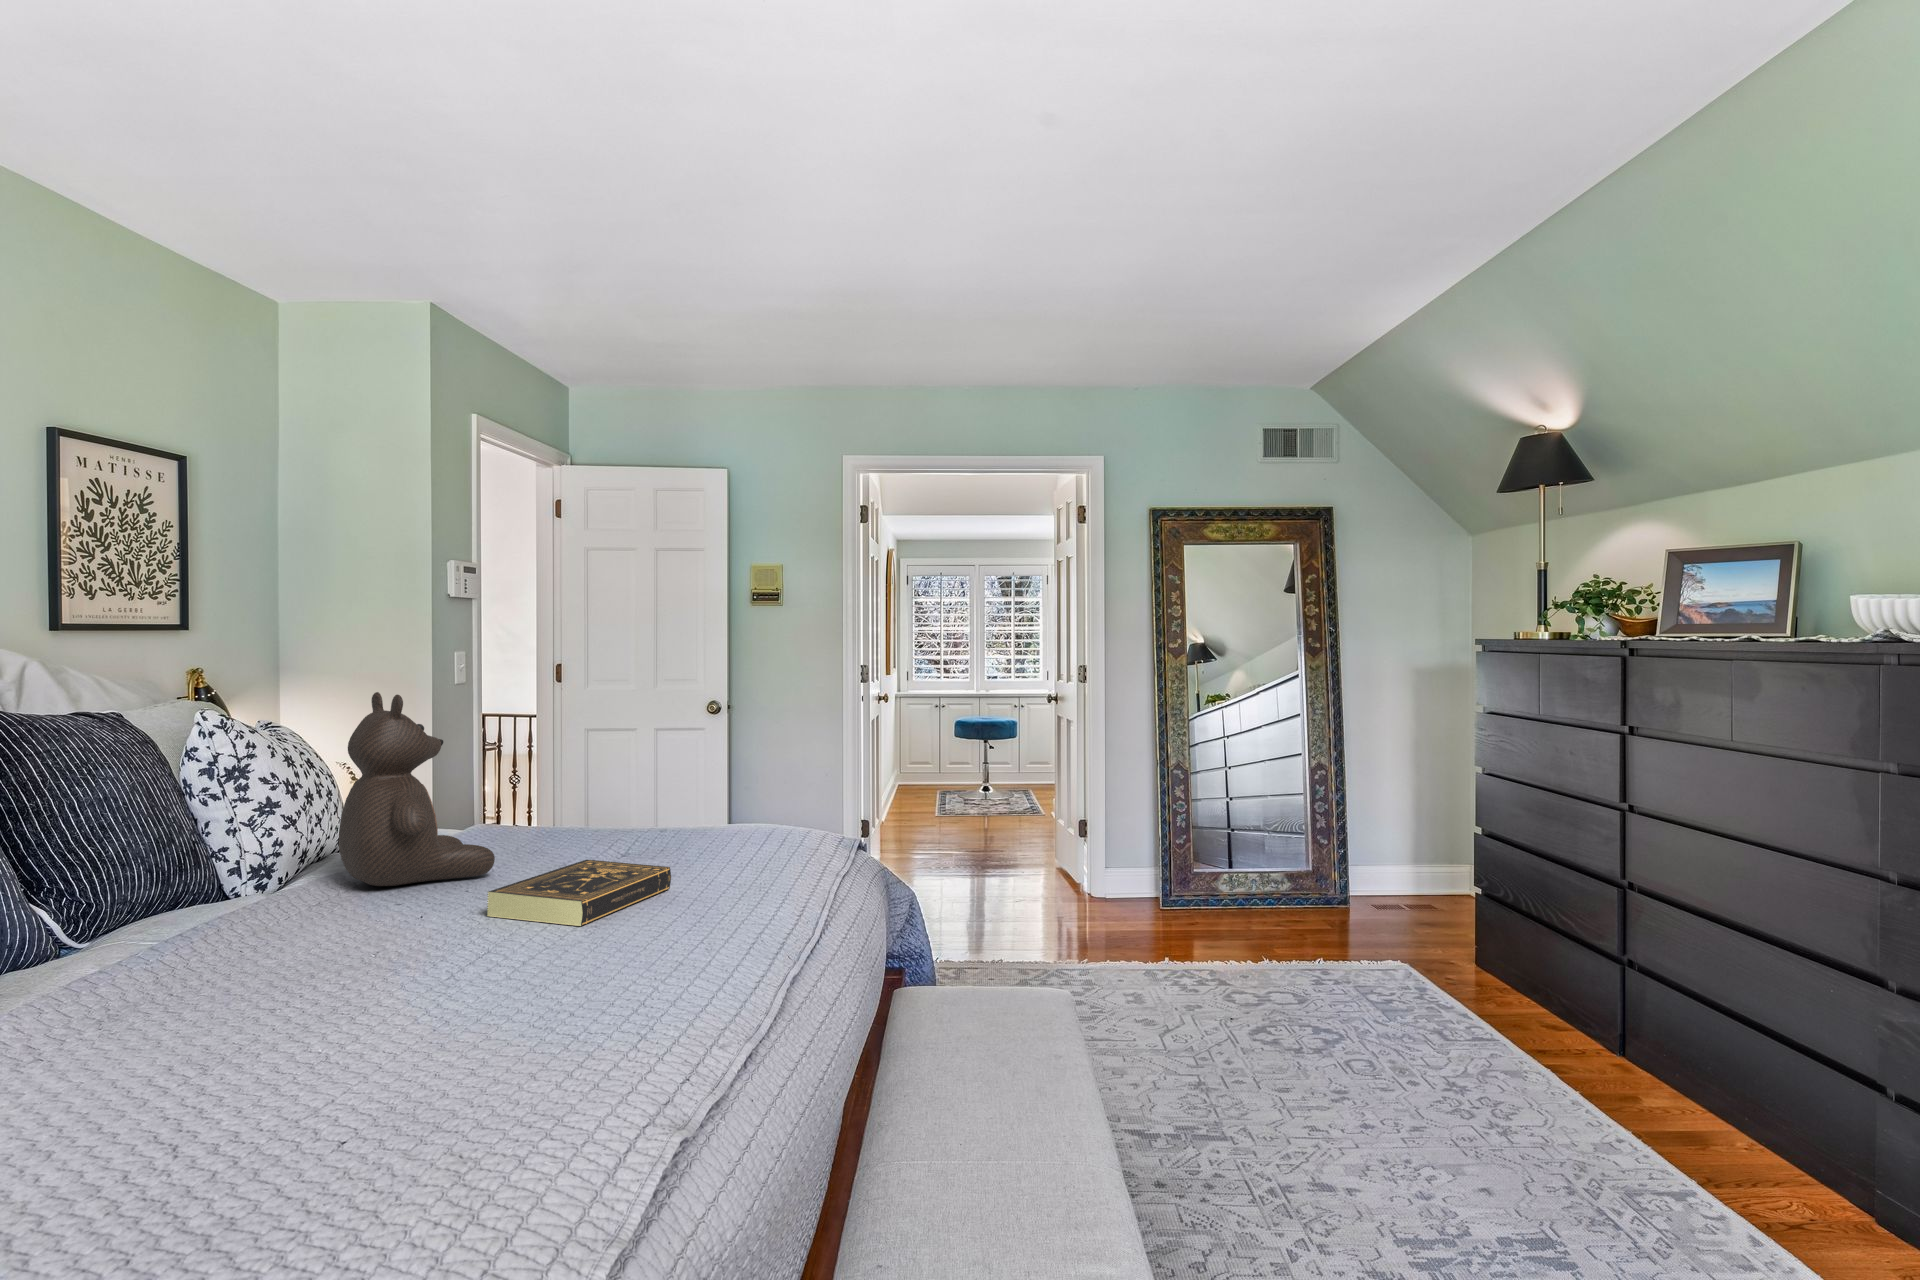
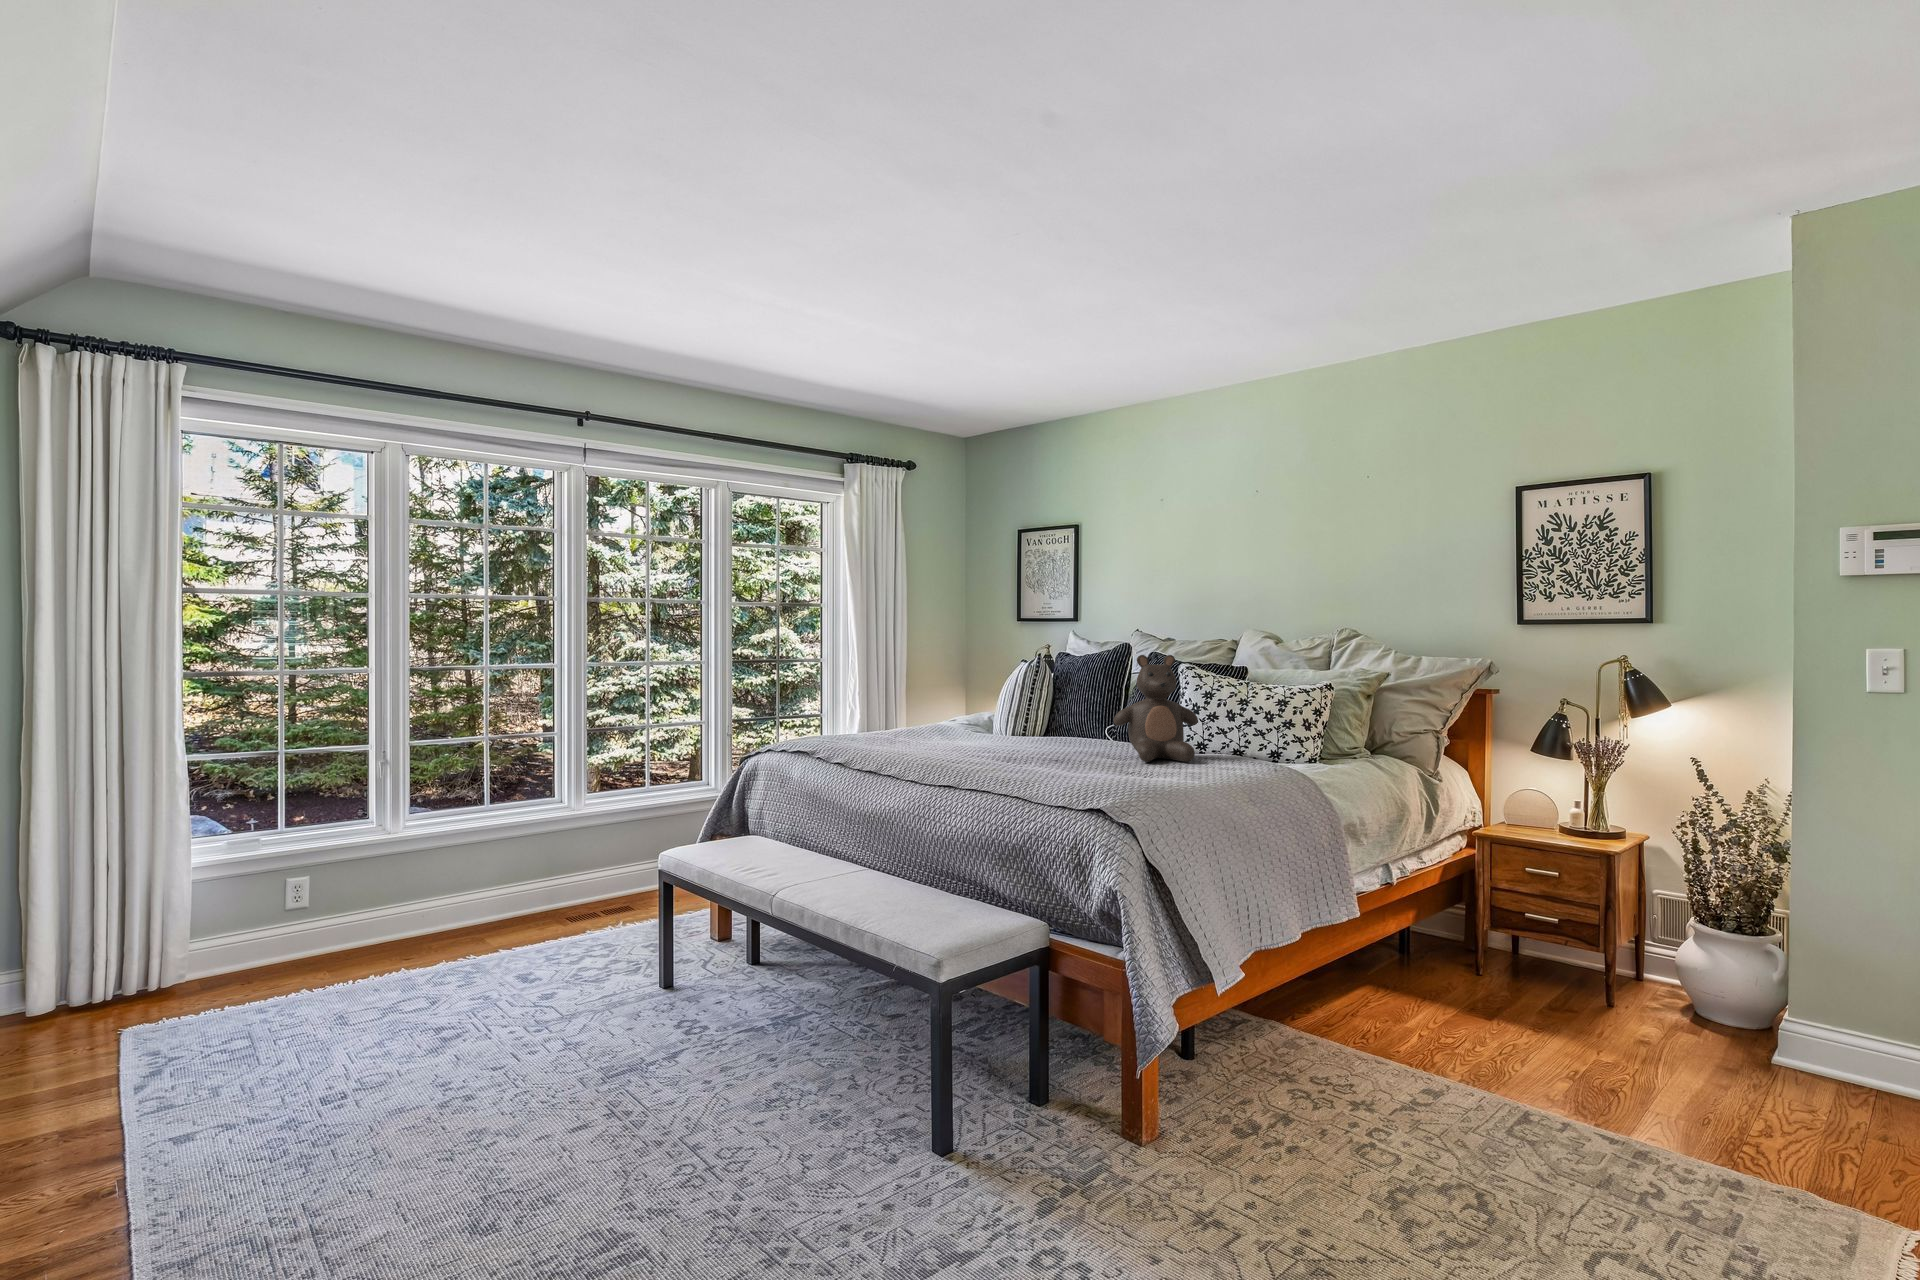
book: present [487,860,671,926] -> none [1013,748,1103,772]

